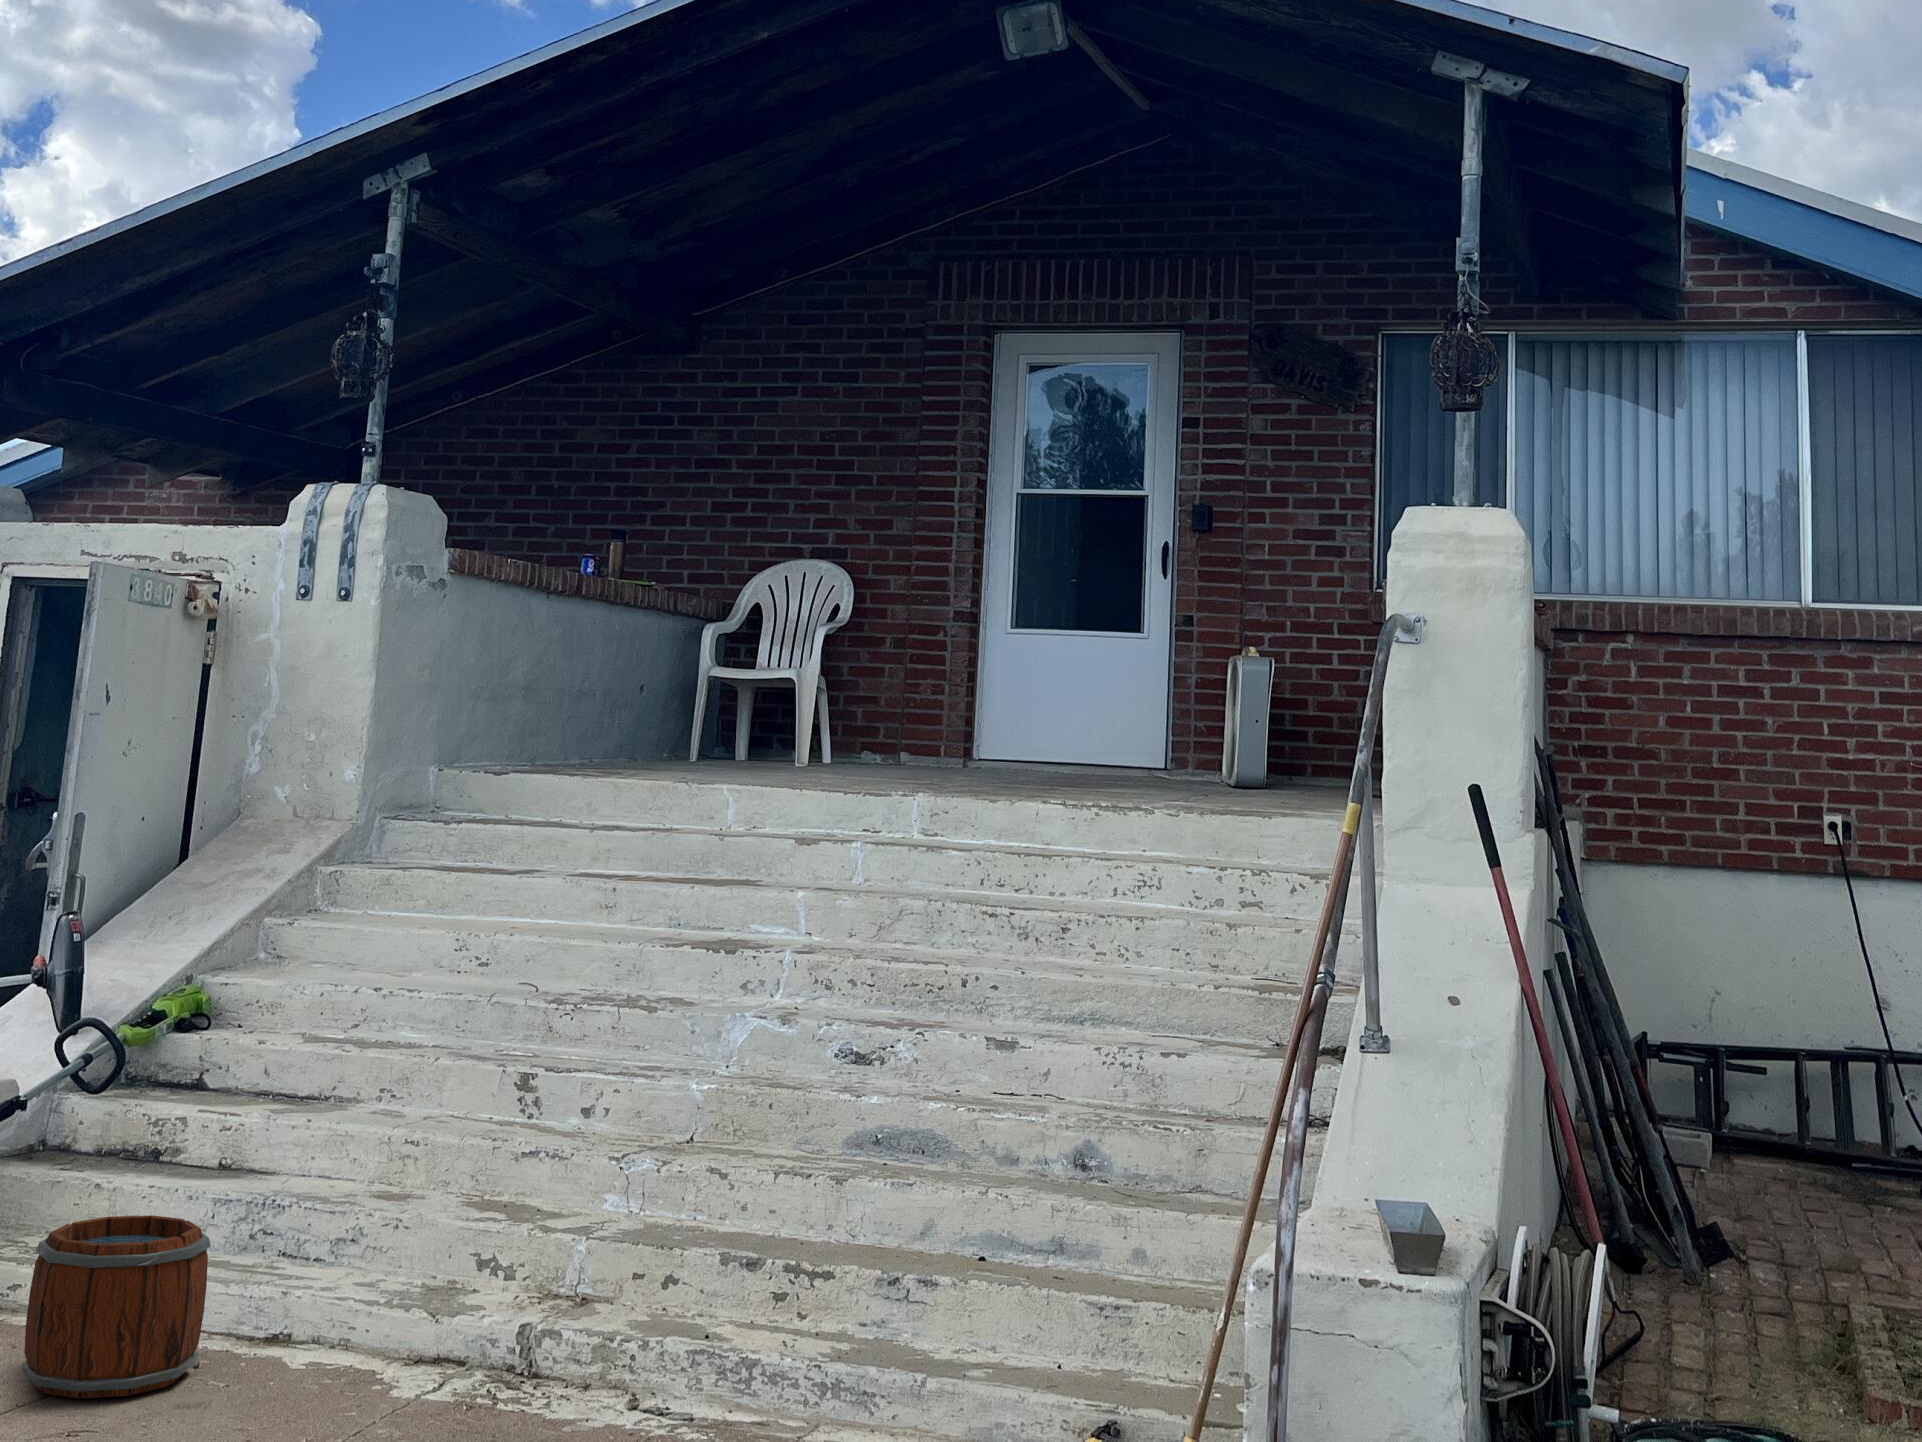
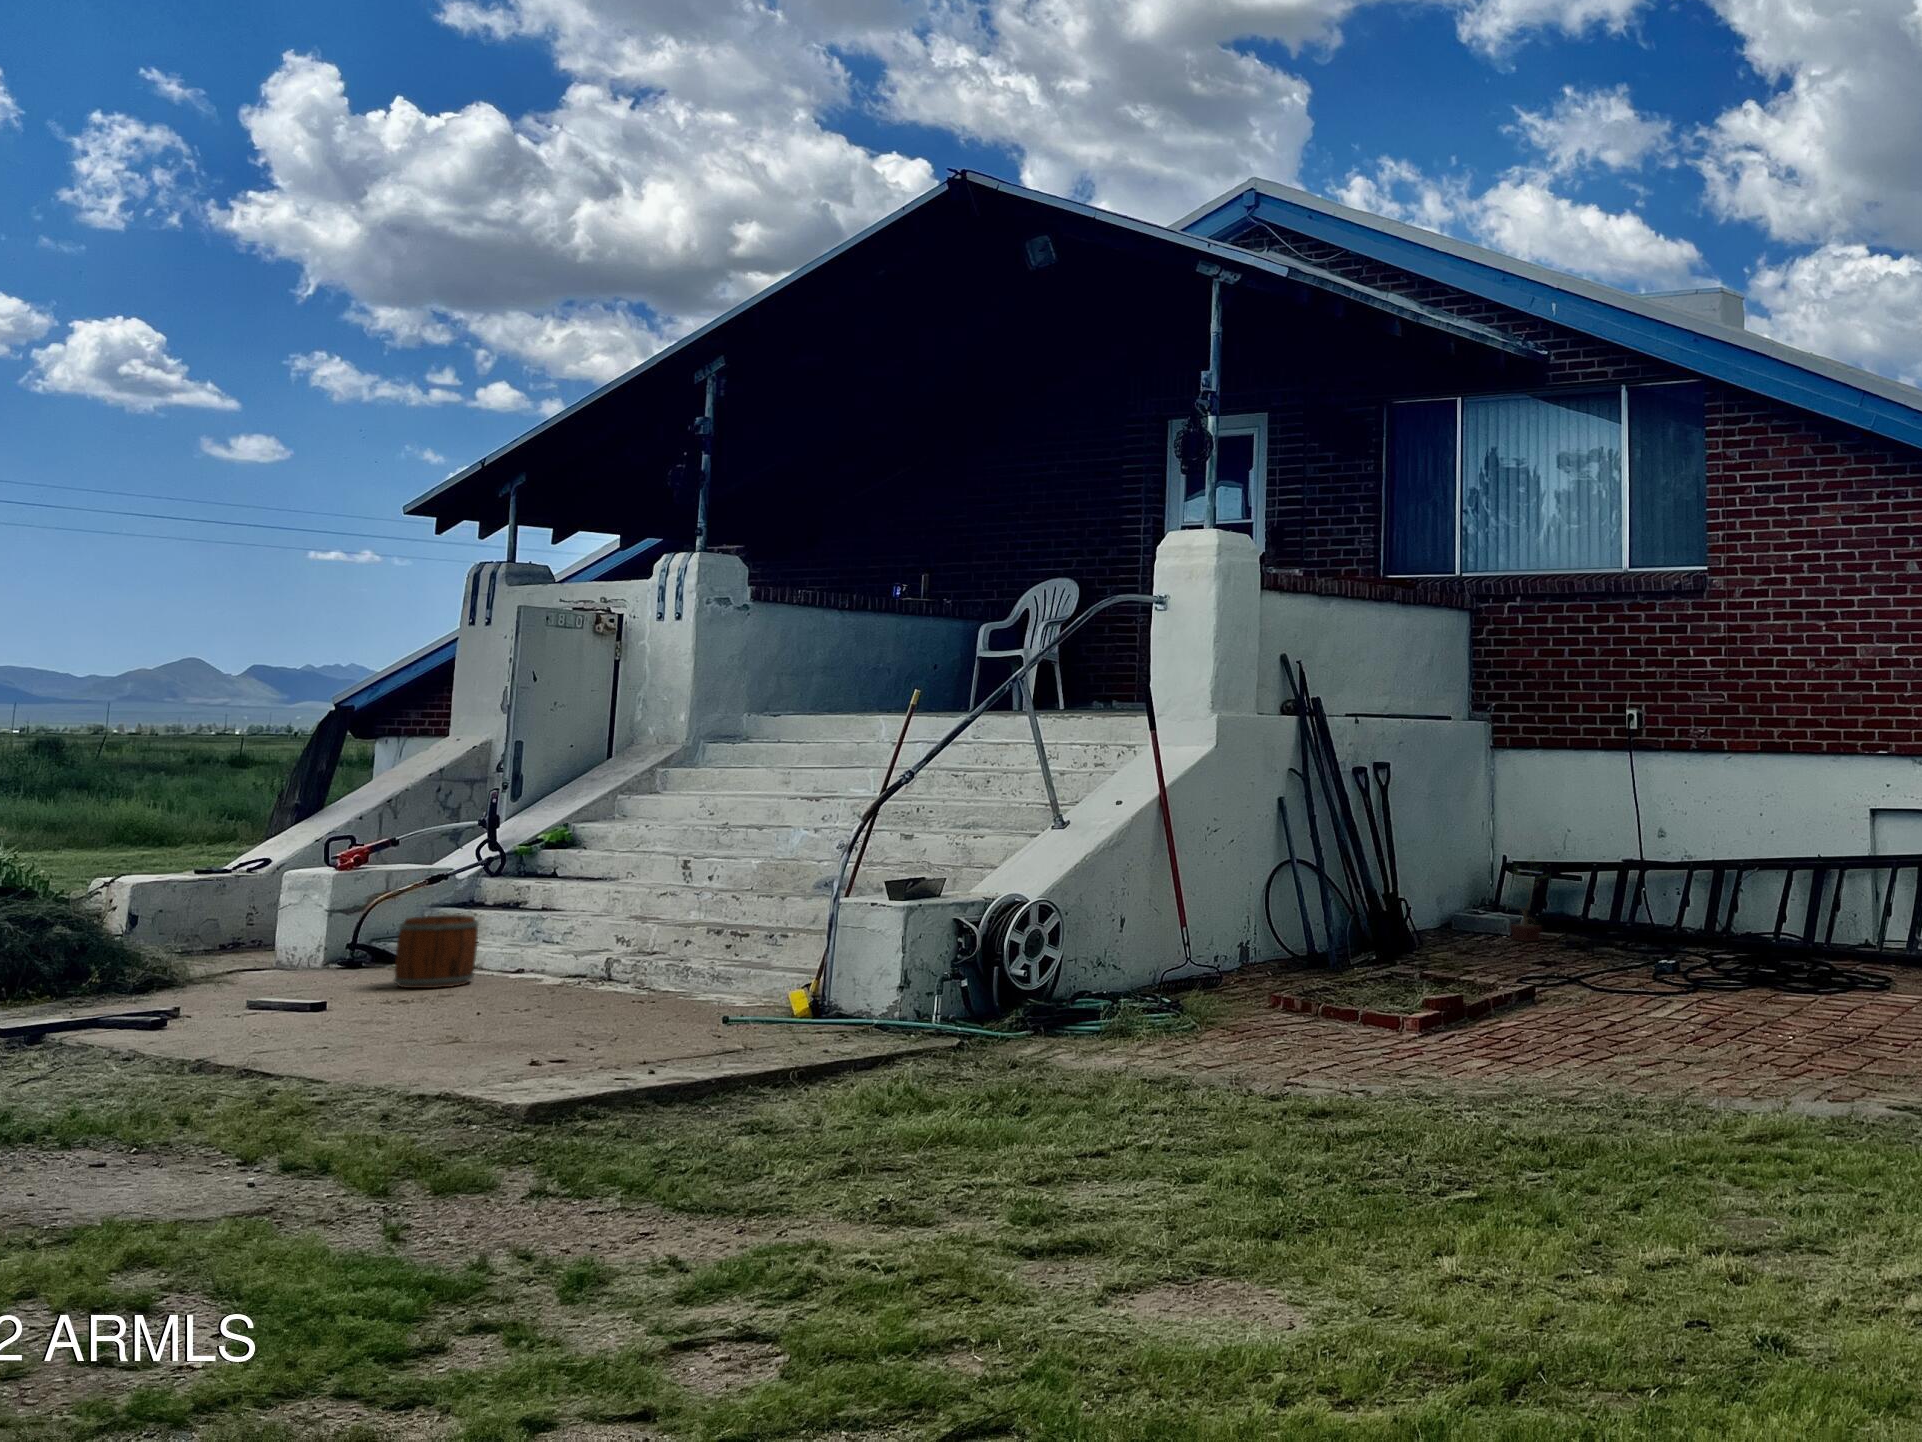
potted plant: none [1739,1047,1852,1190] -> present [1507,856,1542,942]

